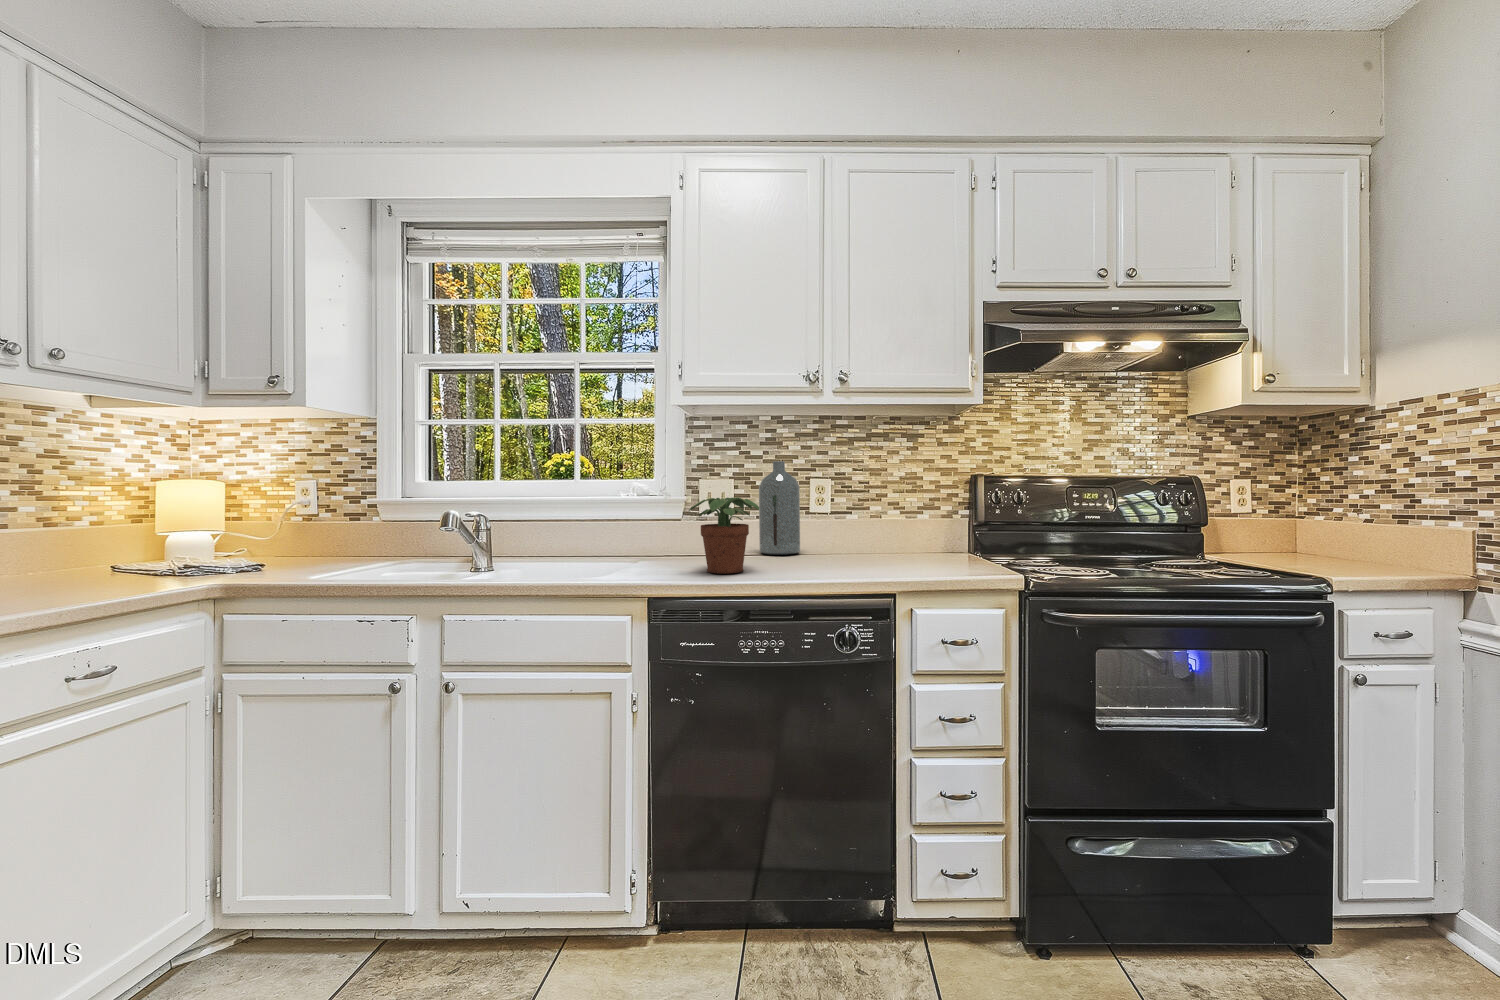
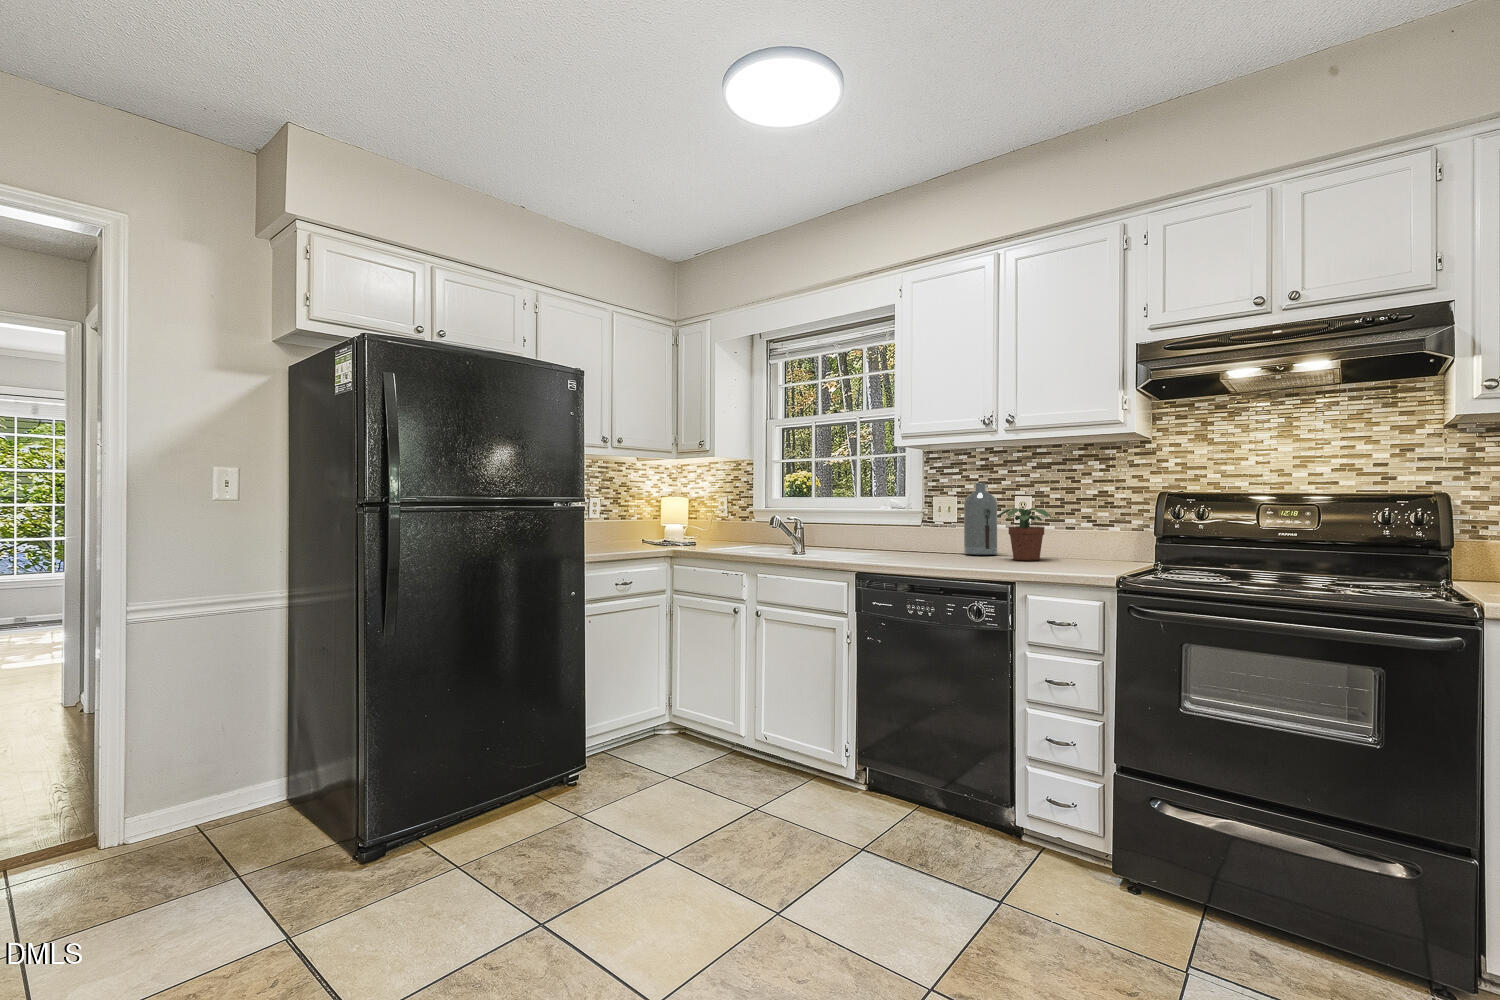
potted plant: present [689,498,759,574] -> present [999,508,1051,561]

